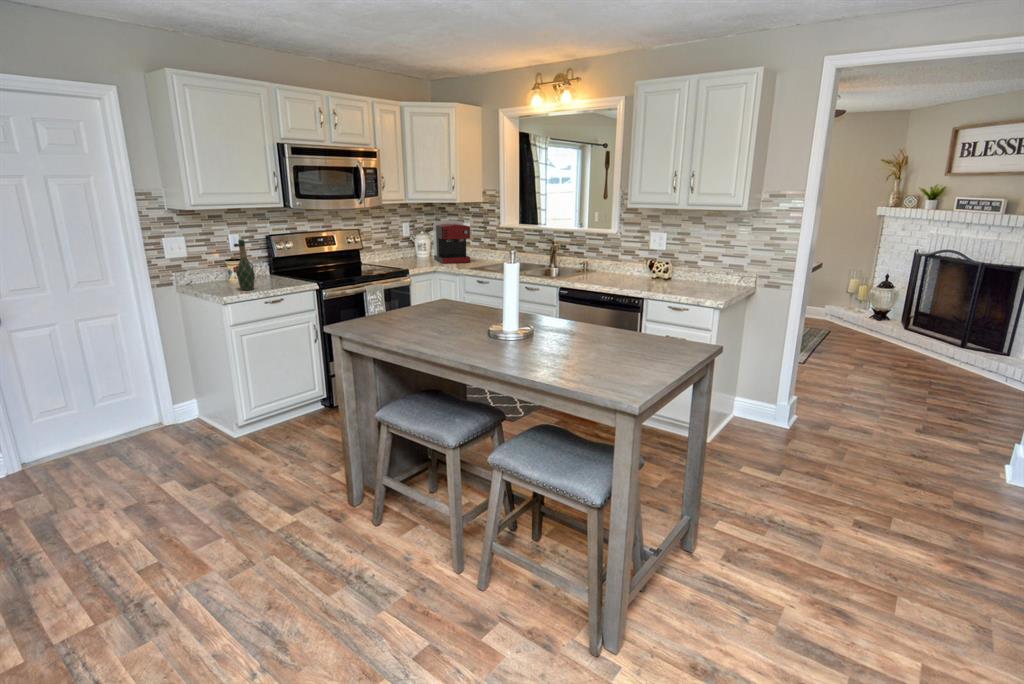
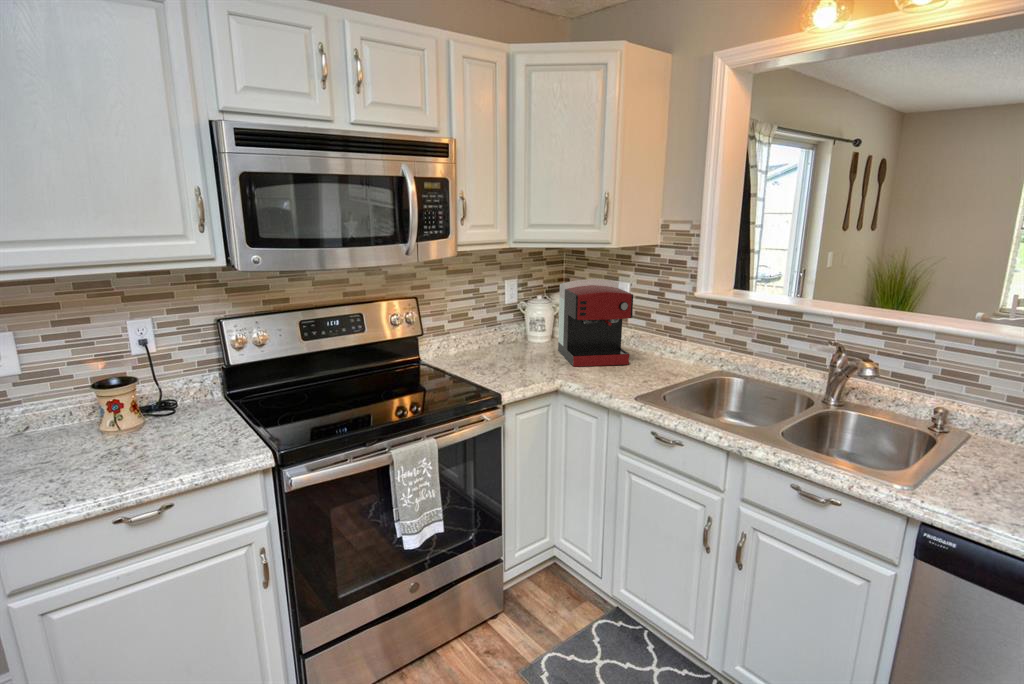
wine bottle: present [236,239,254,290] -> none [57,359,107,483]

